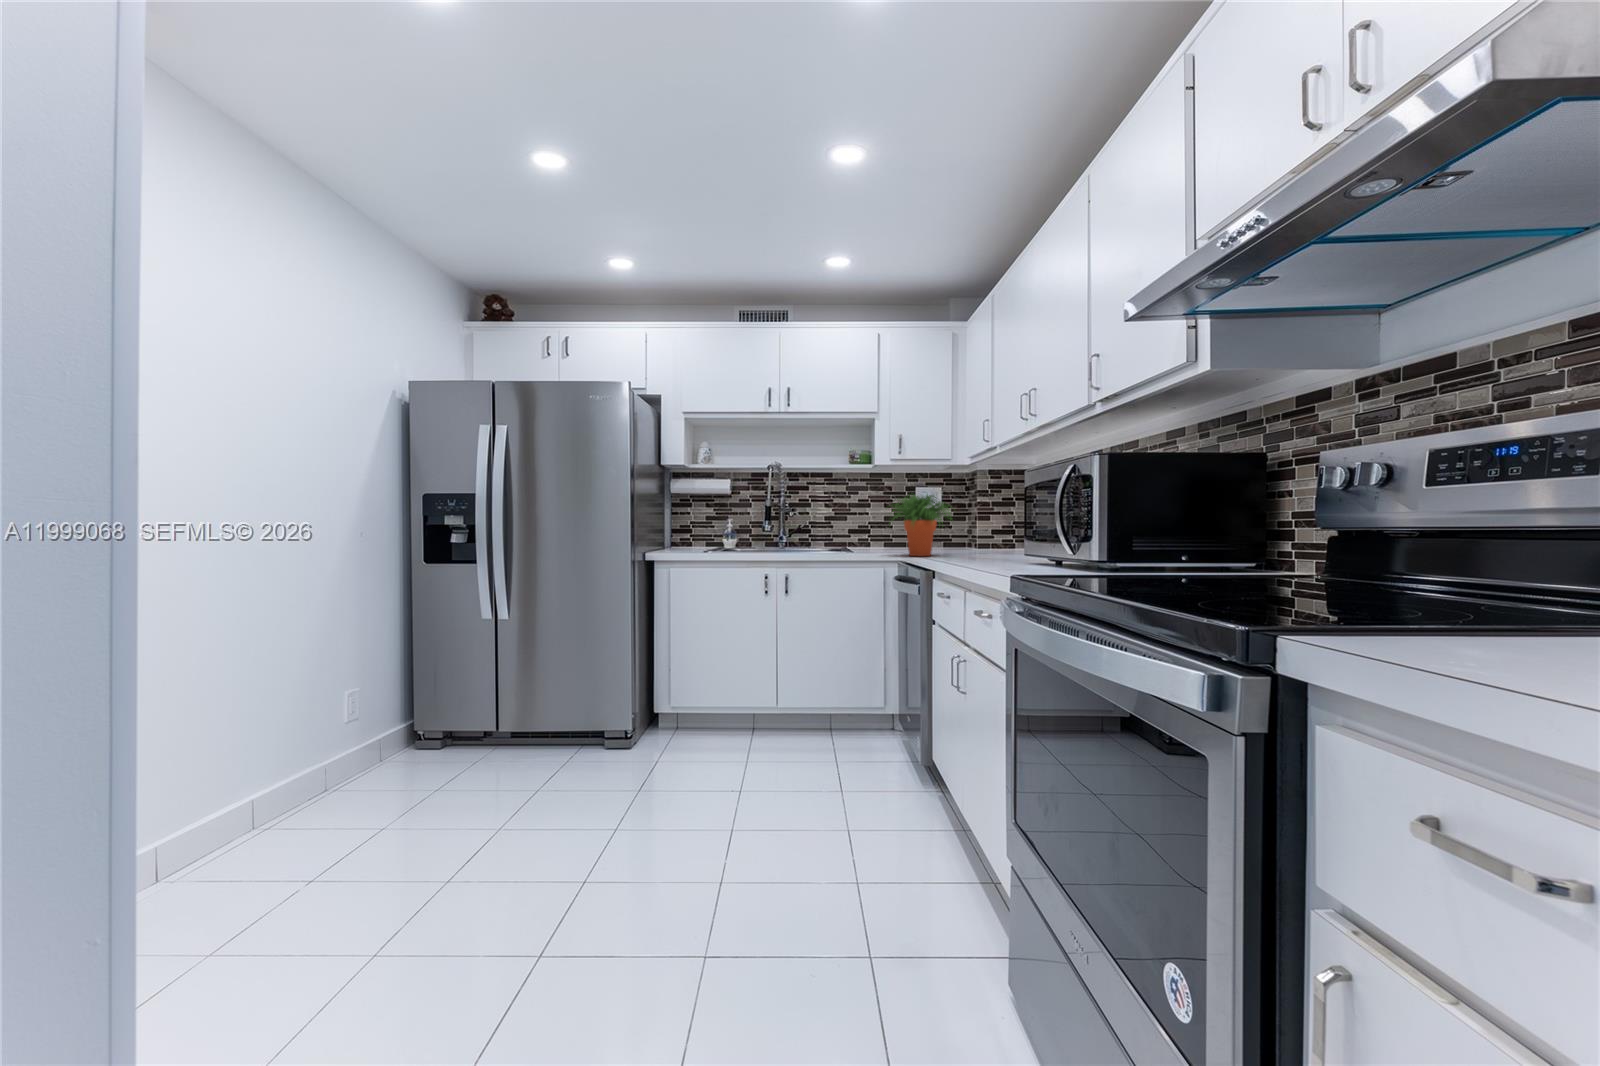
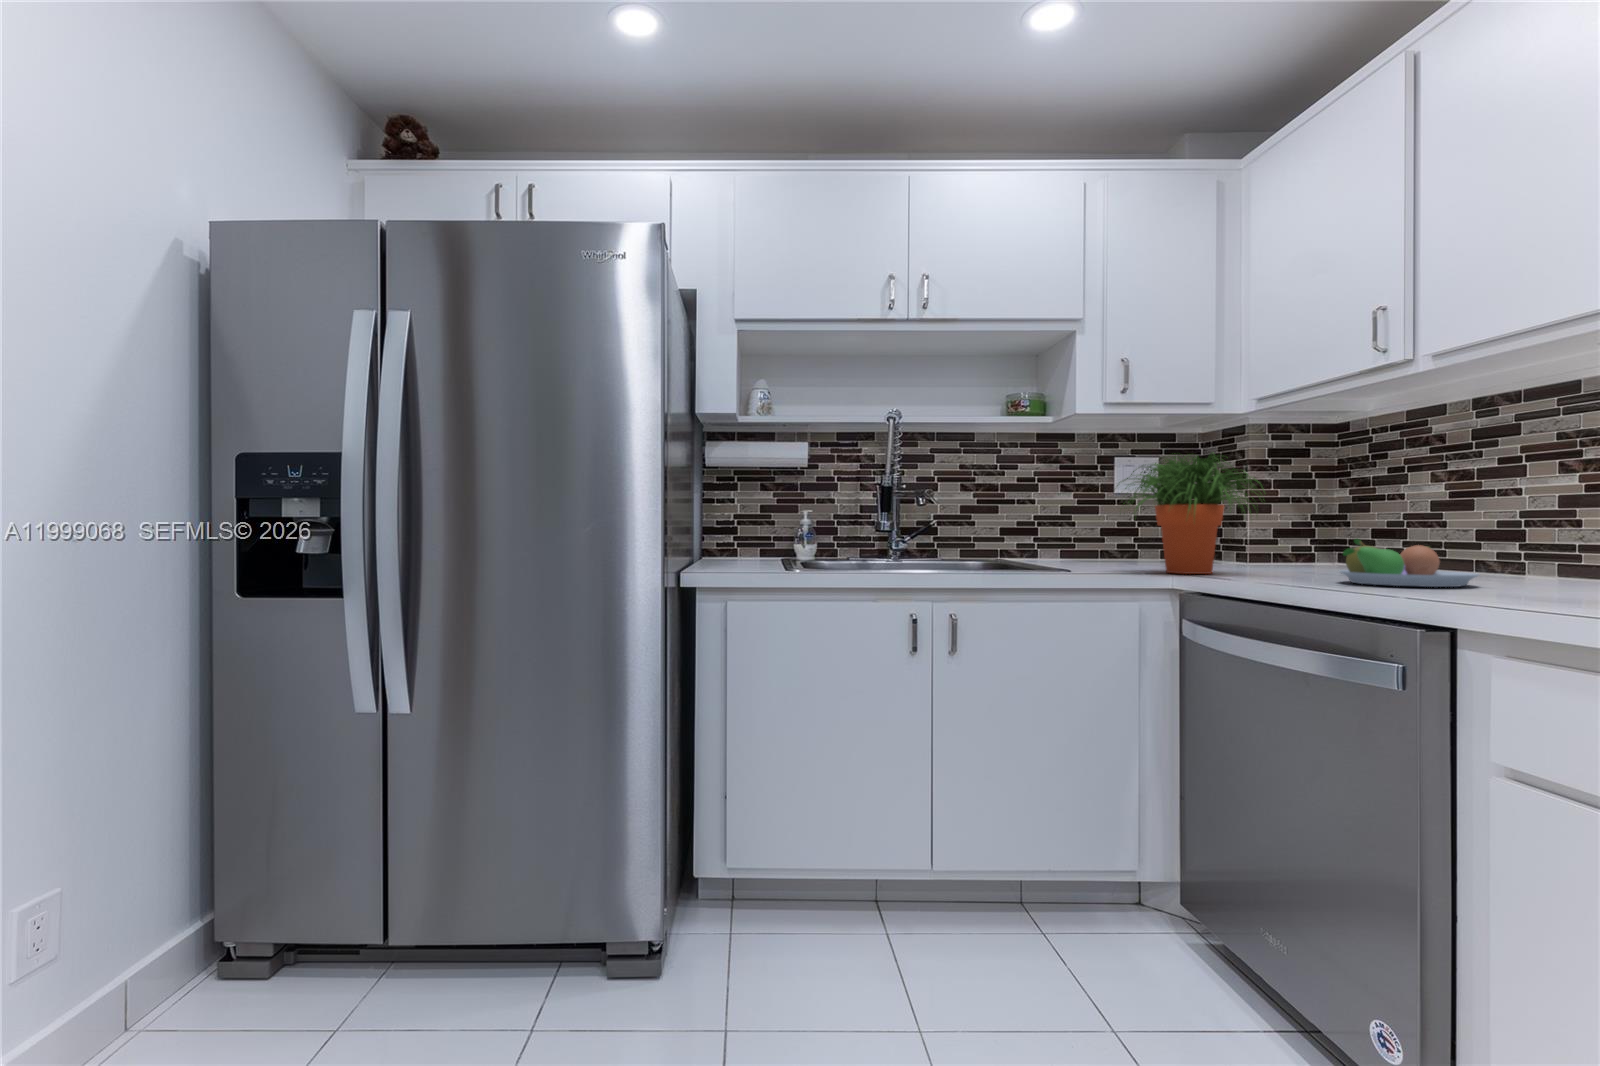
fruit bowl: none [963,539,1023,562] -> present [1340,539,1479,587]

